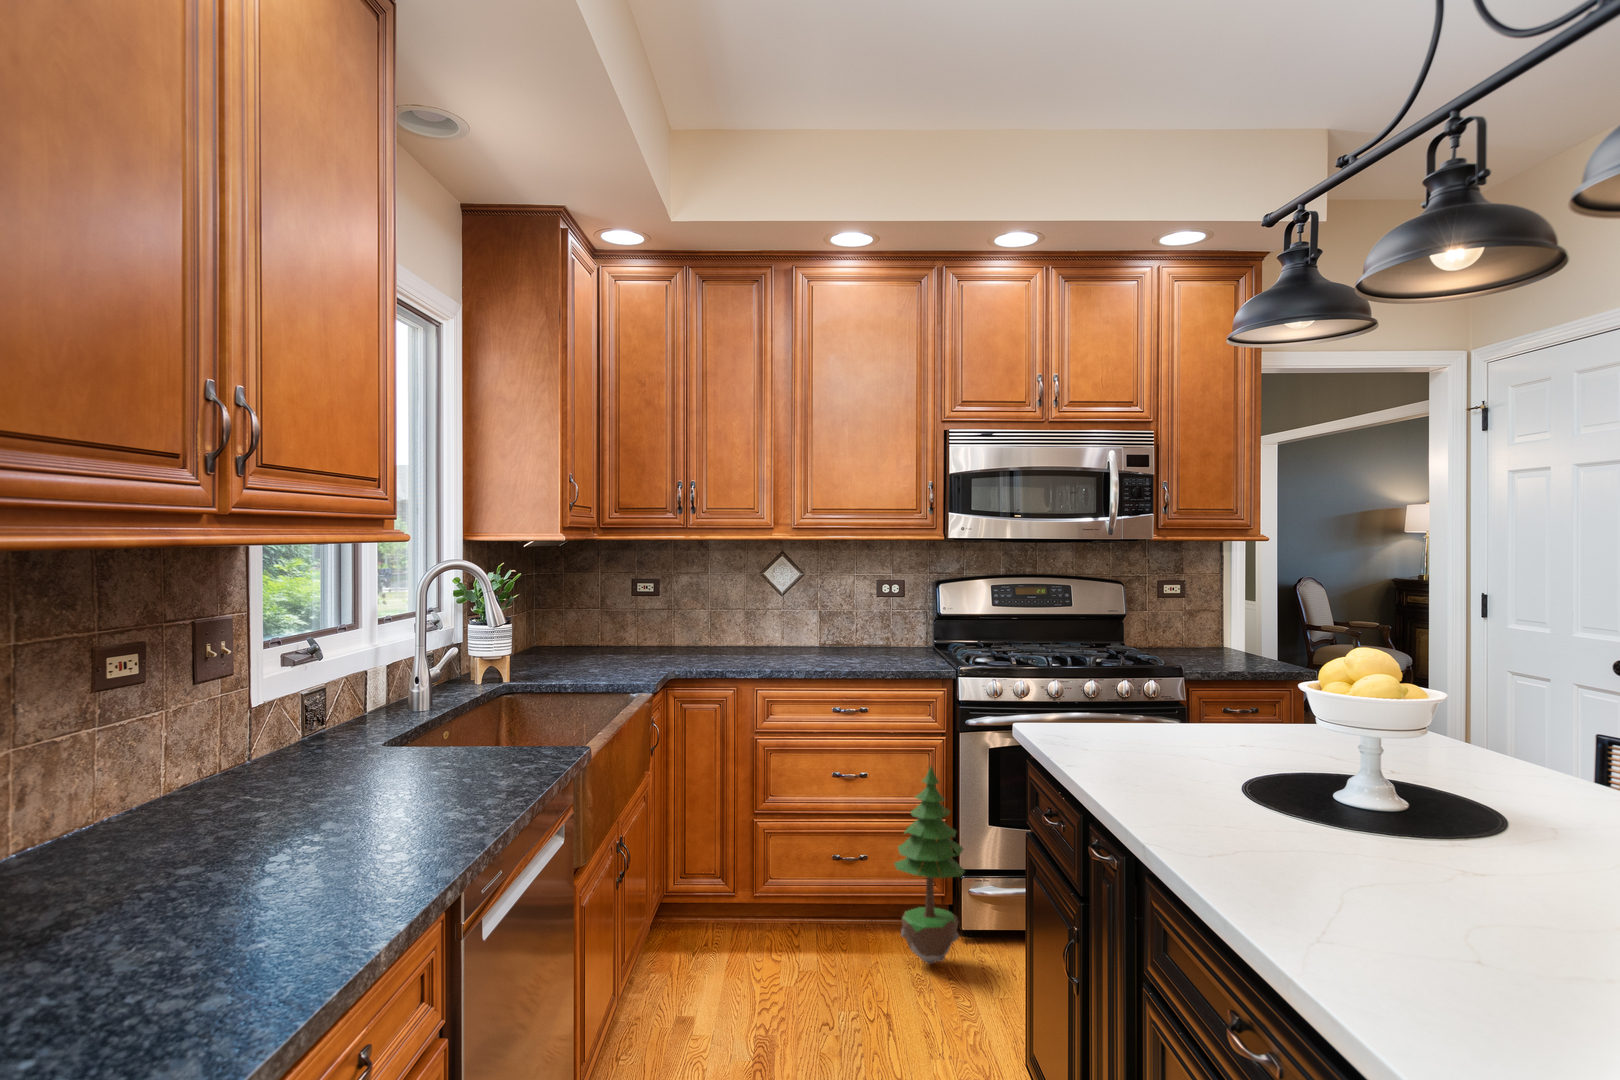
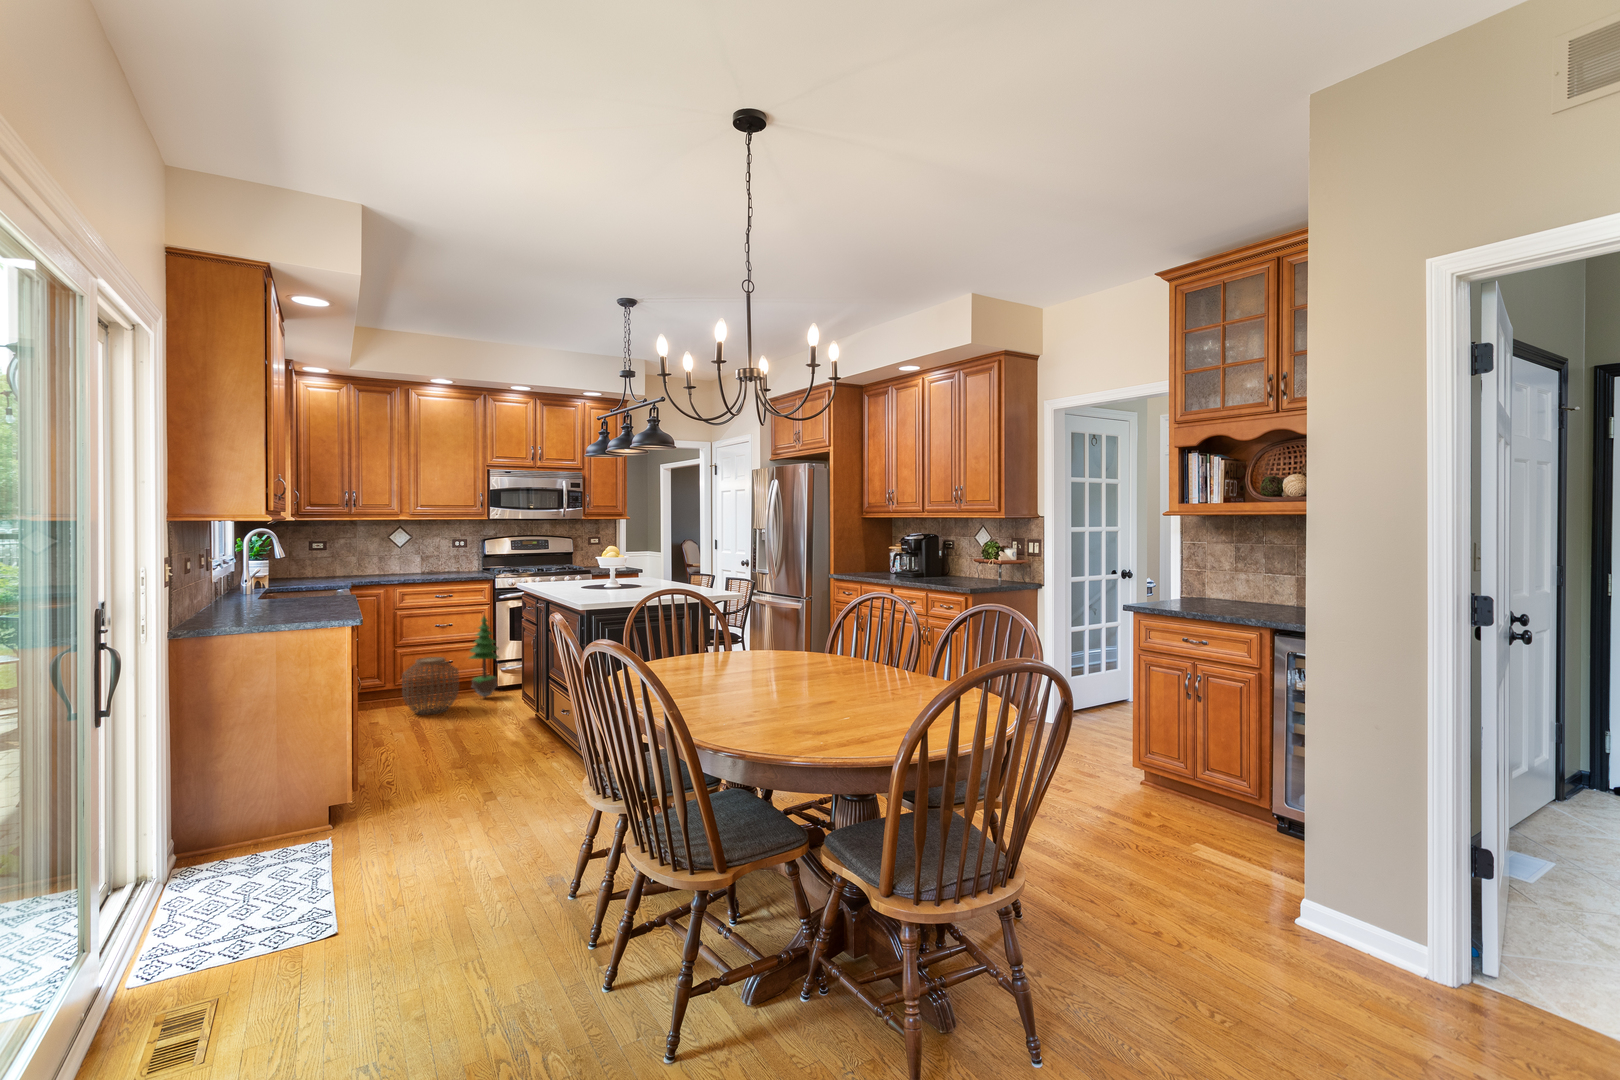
woven basket: none [747,865,869,1015] -> present [402,657,459,715]

